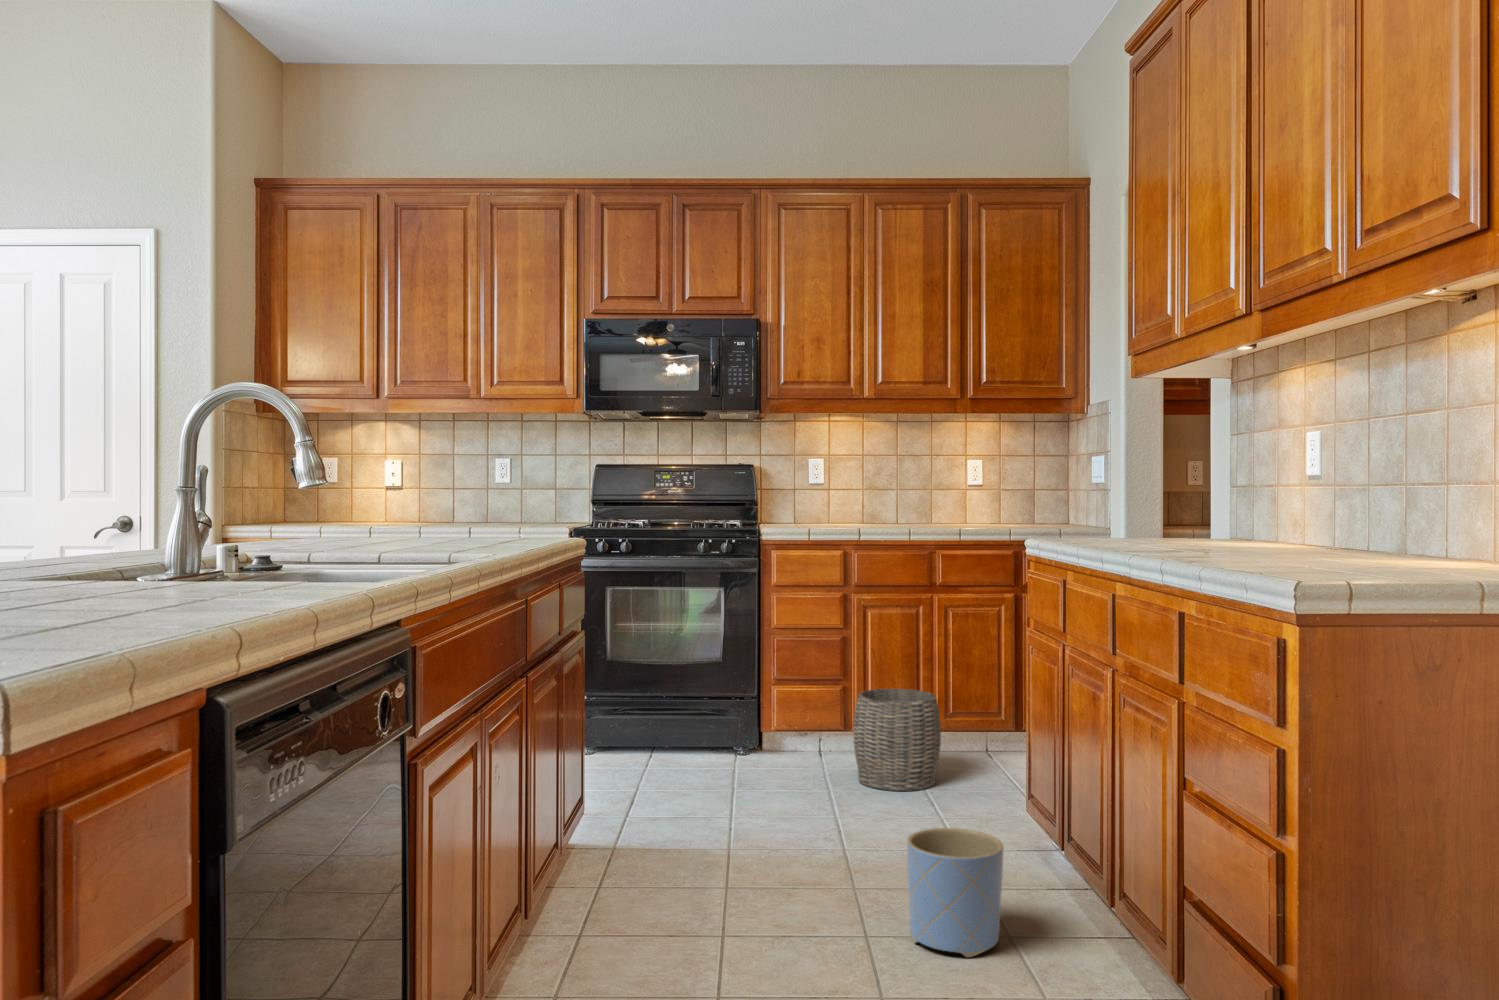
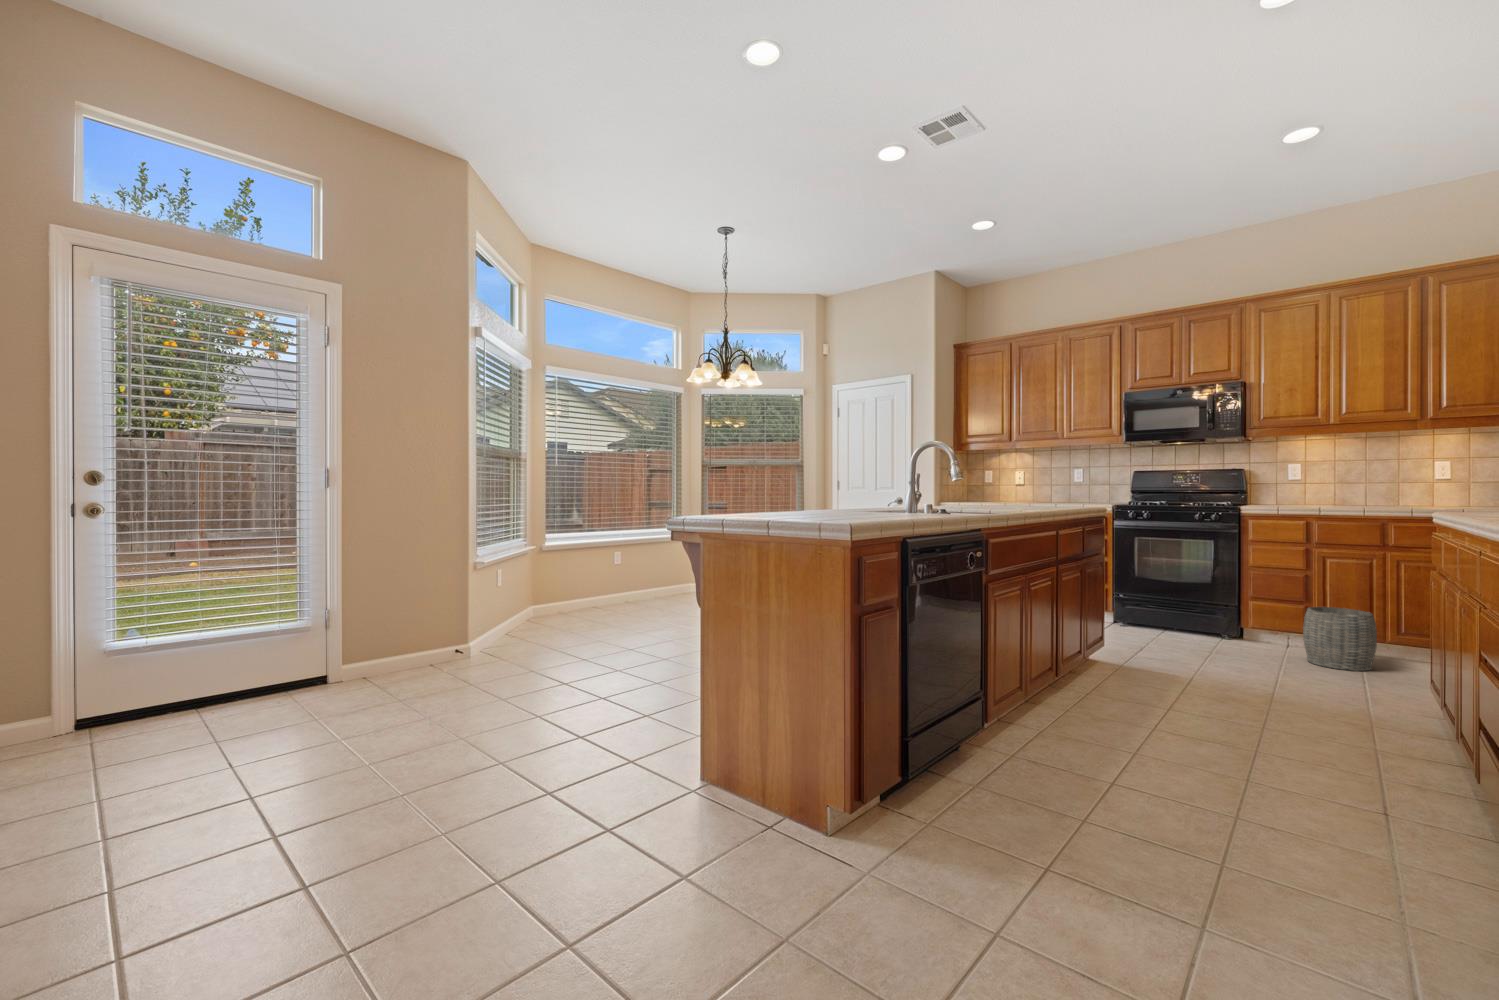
planter: present [907,828,1004,957] -> none [1292,667,1363,736]

